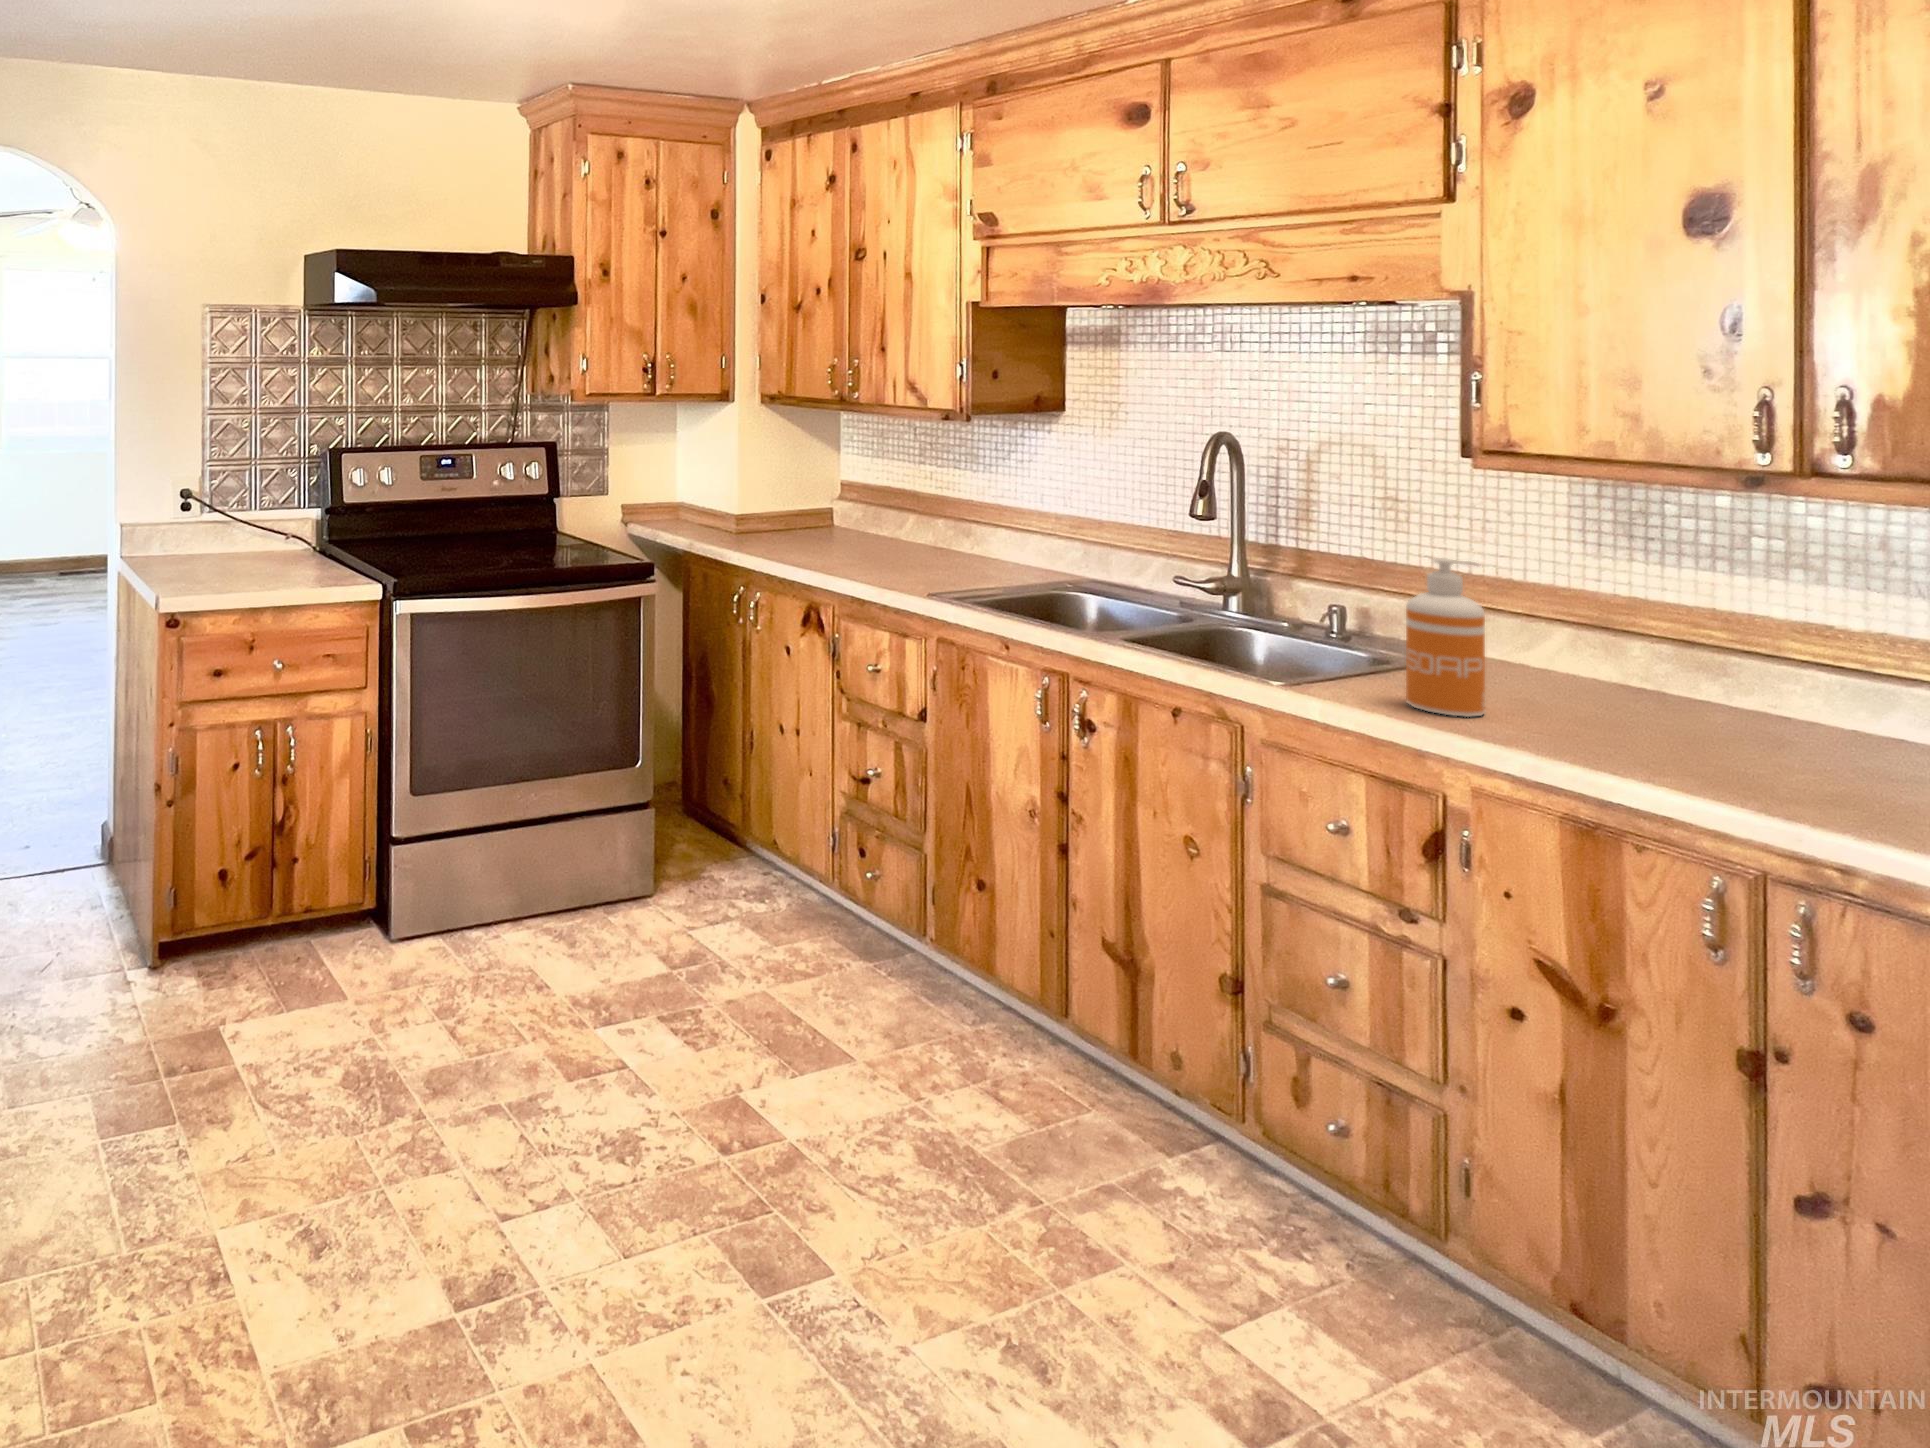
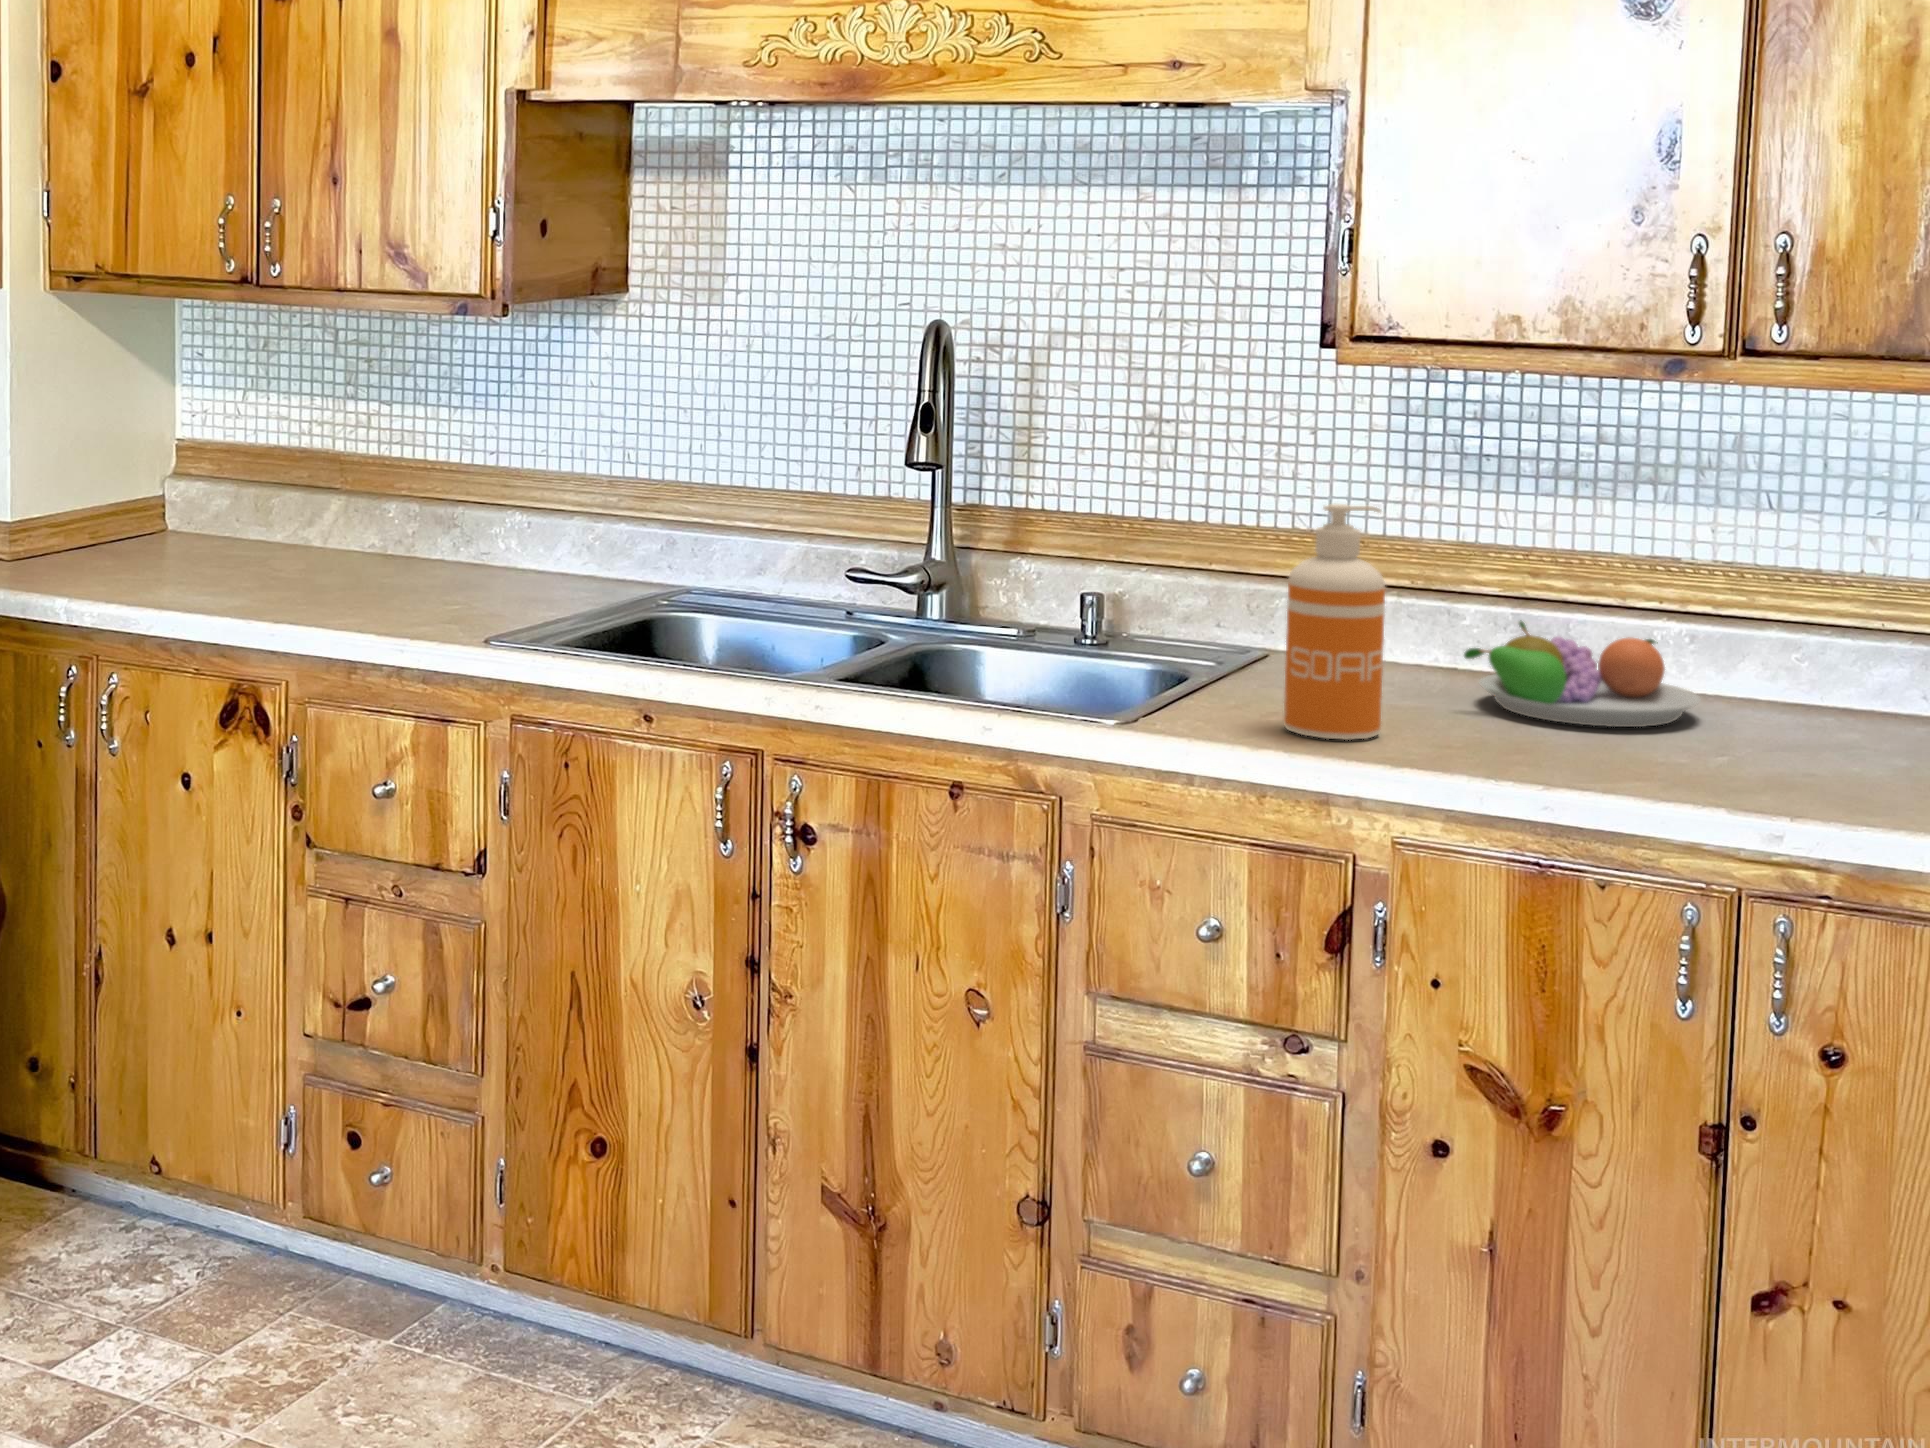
fruit bowl: none [1586,656,1819,744] -> present [1464,621,1700,727]

